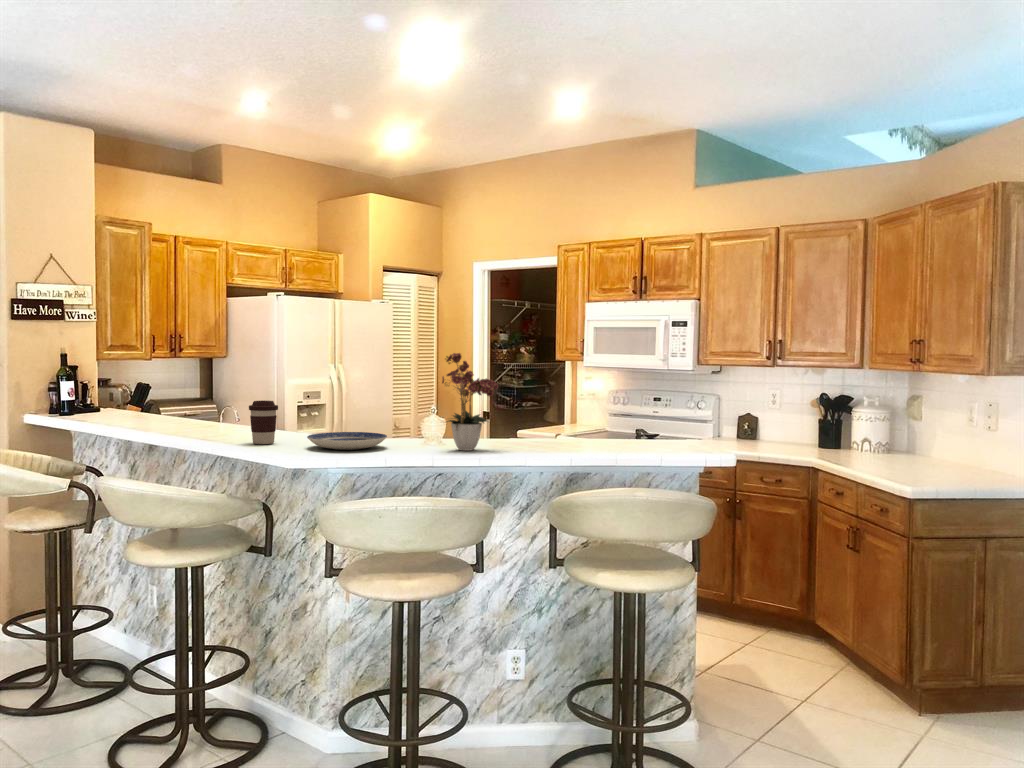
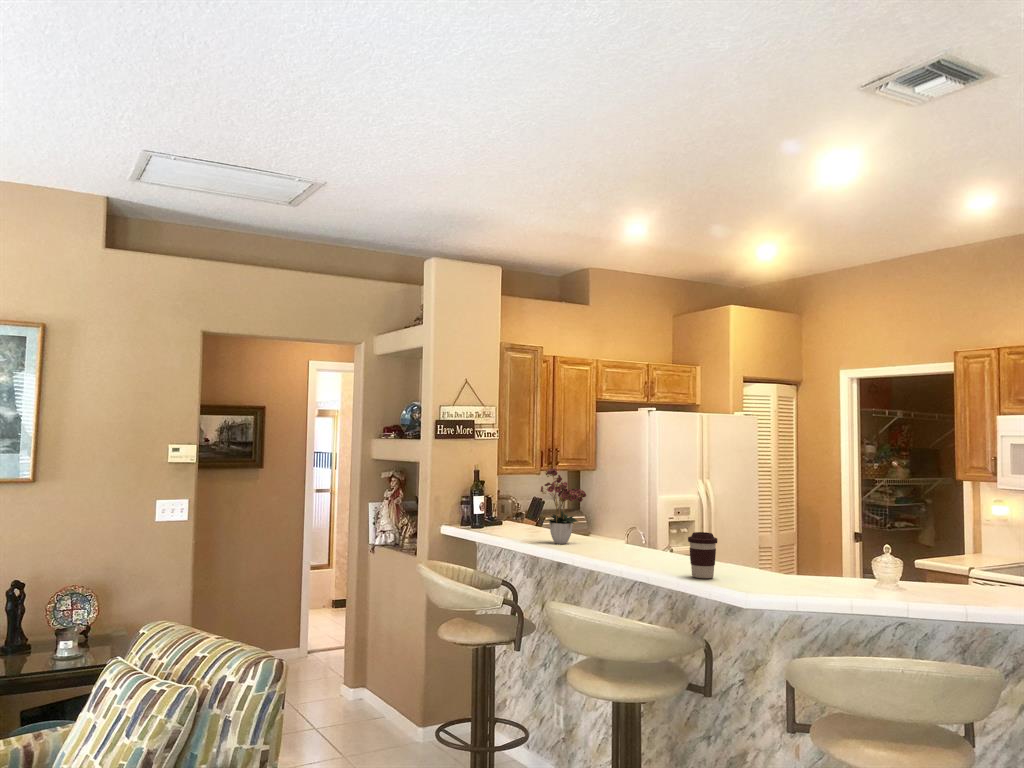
flower arrangement: present [442,353,498,451] -> present [541,469,586,544]
plate: present [307,432,387,450] -> none [755,569,844,592]

